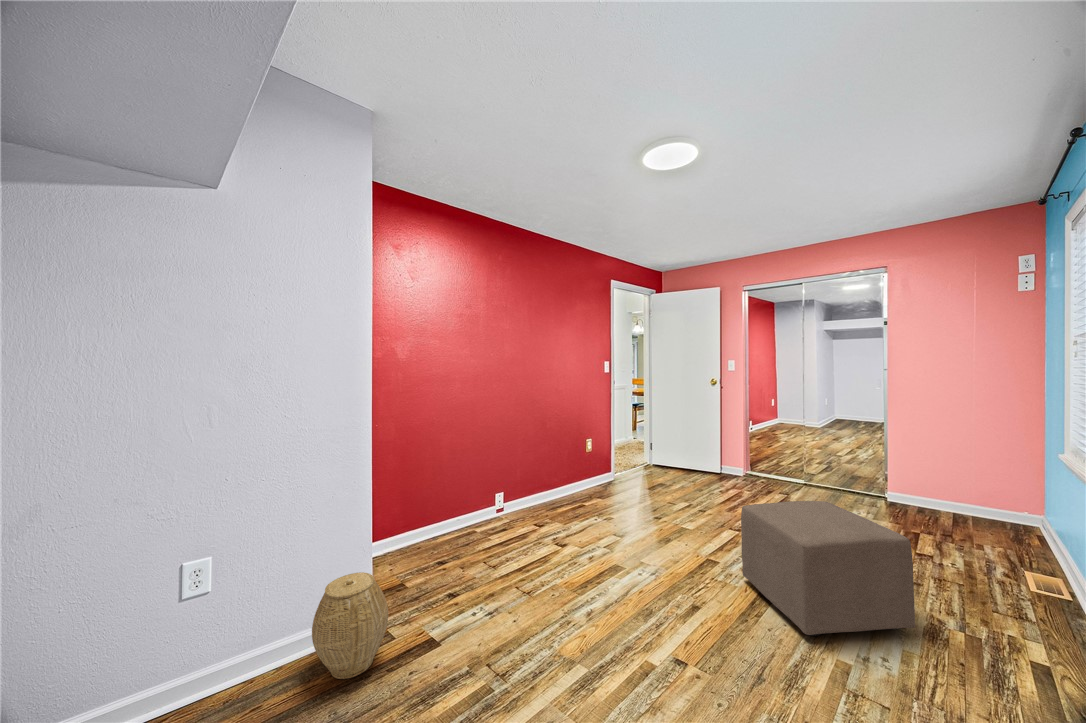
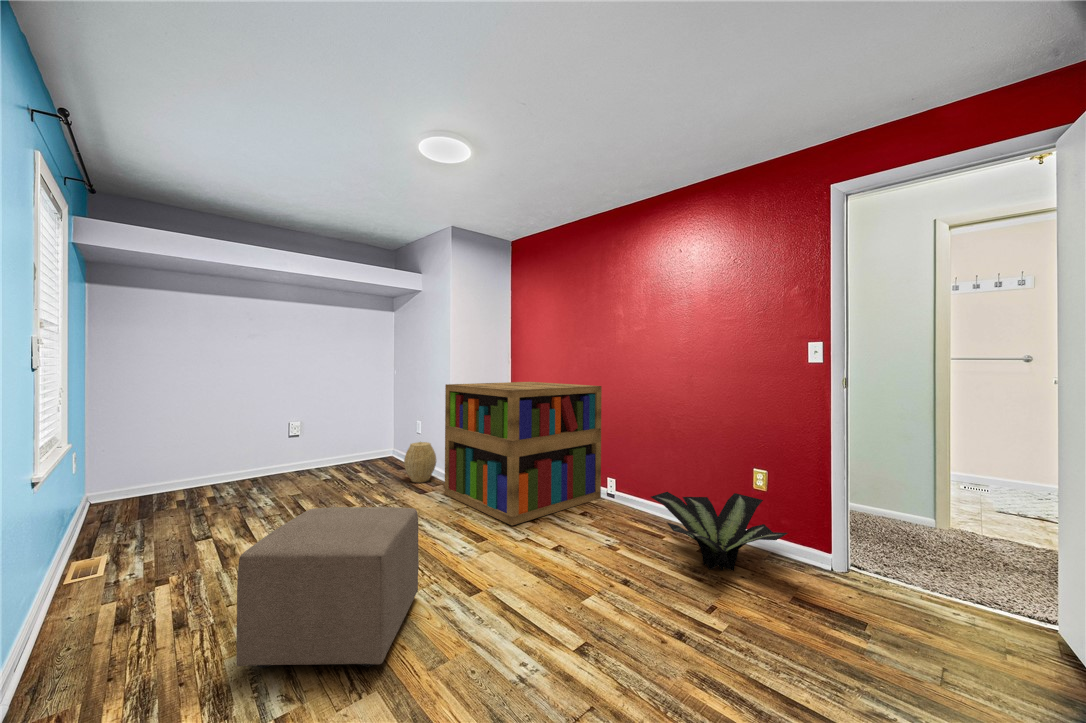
bookshelf: none [385,405,583,614] -> present [445,382,602,525]
potted plant: none [584,454,657,496] -> present [651,492,788,571]

